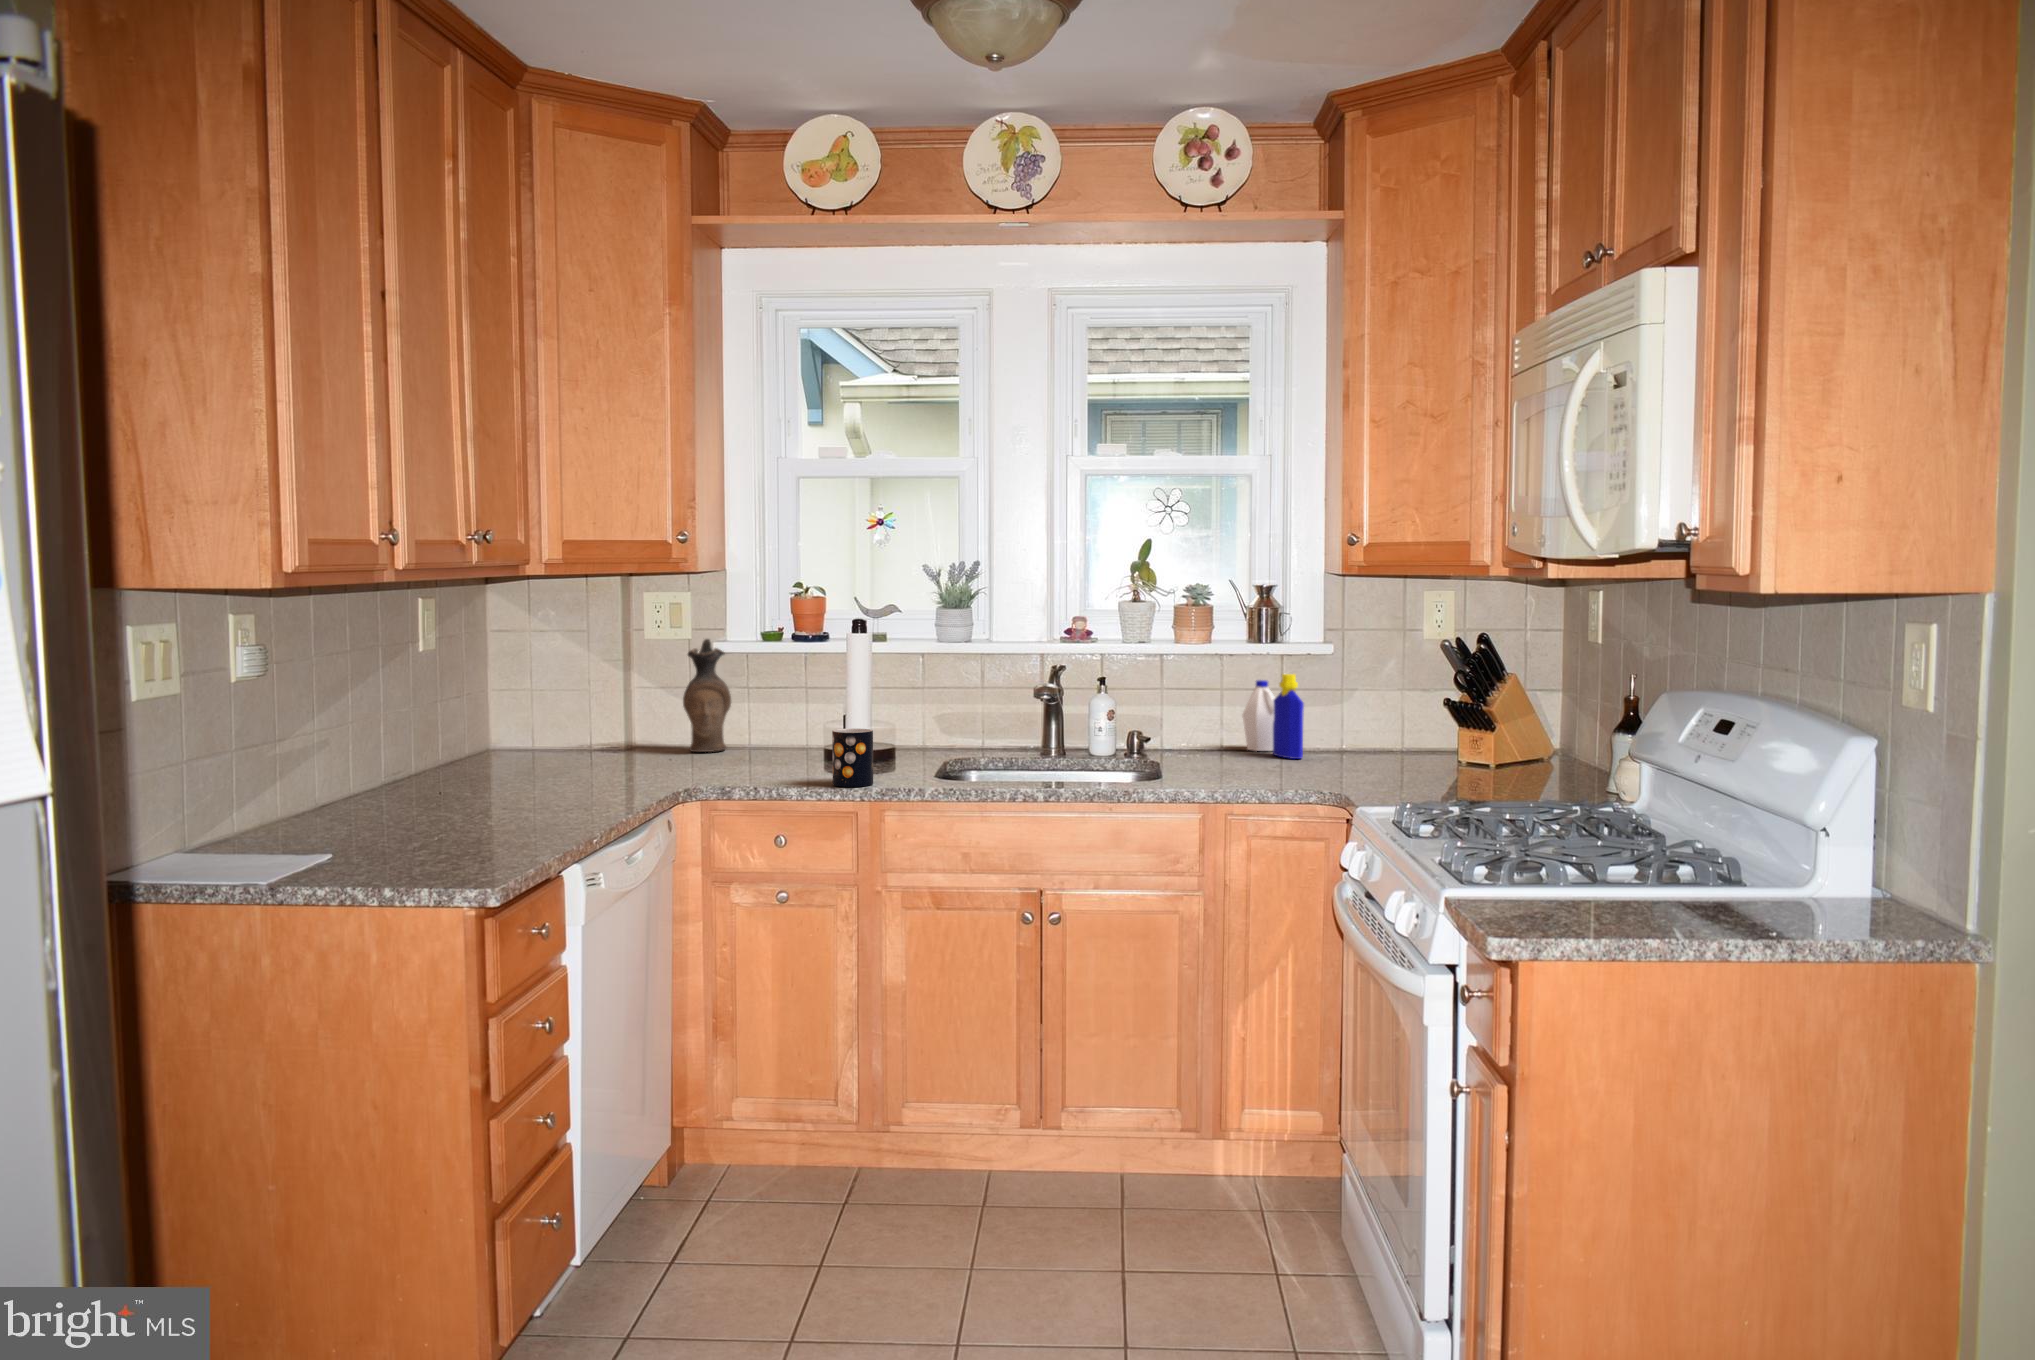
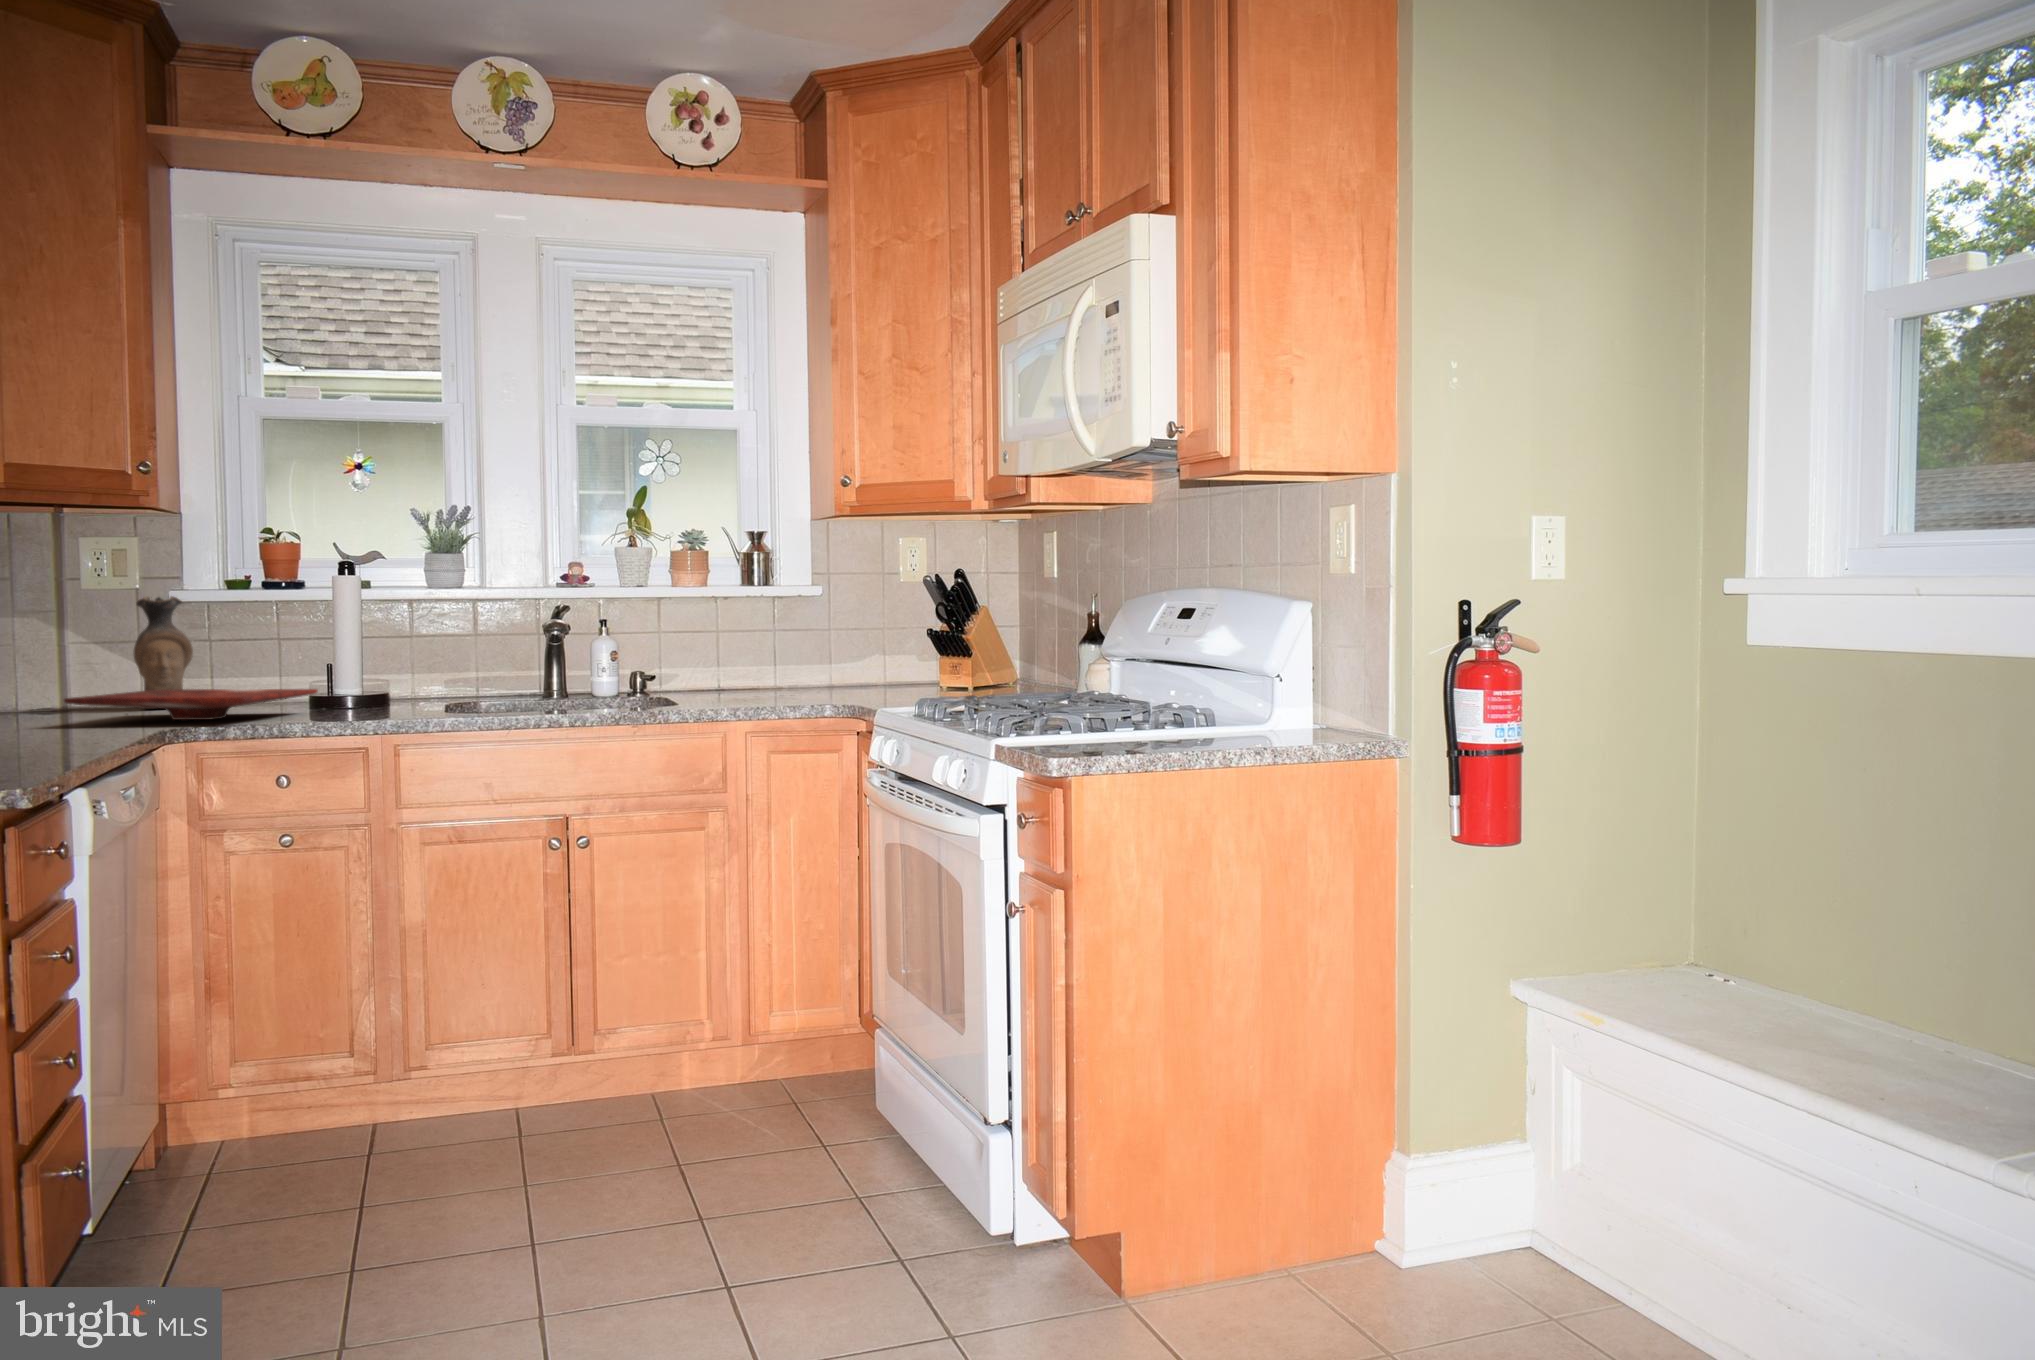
bottle: present [1242,674,1304,759] -> none [741,610,802,687]
mug: present [832,729,873,787] -> none [338,662,385,720]
cutting board: none [613,738,825,774] -> present [64,689,318,720]

